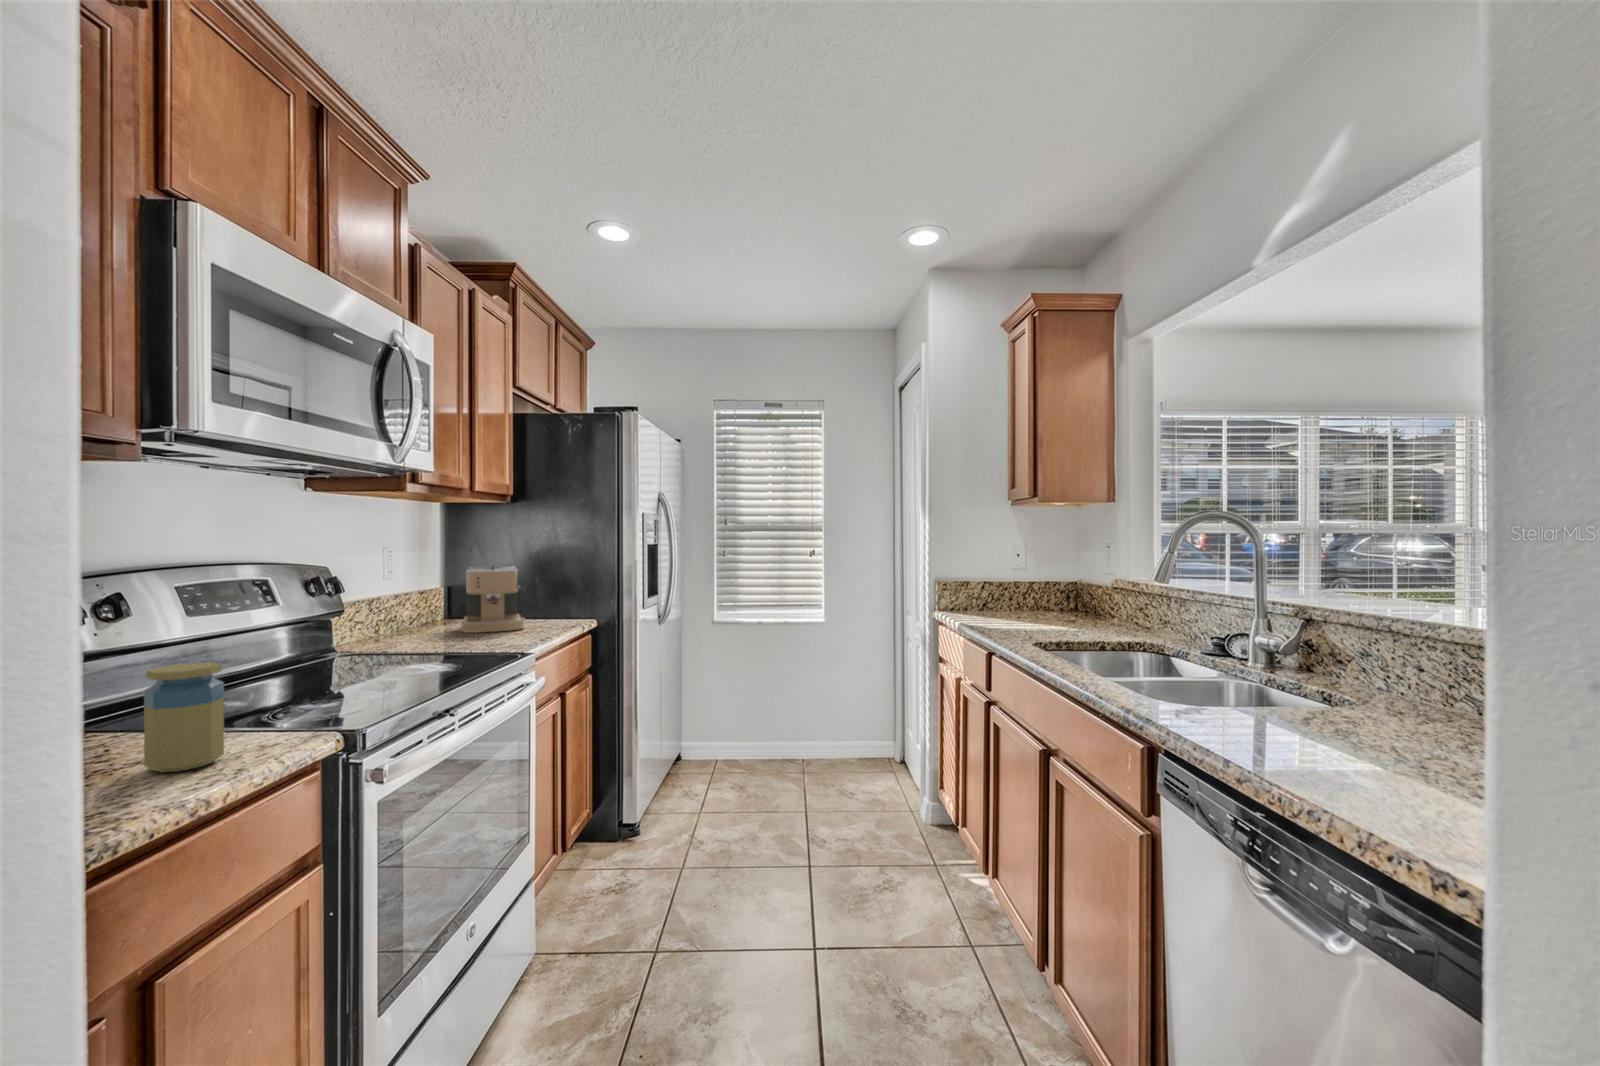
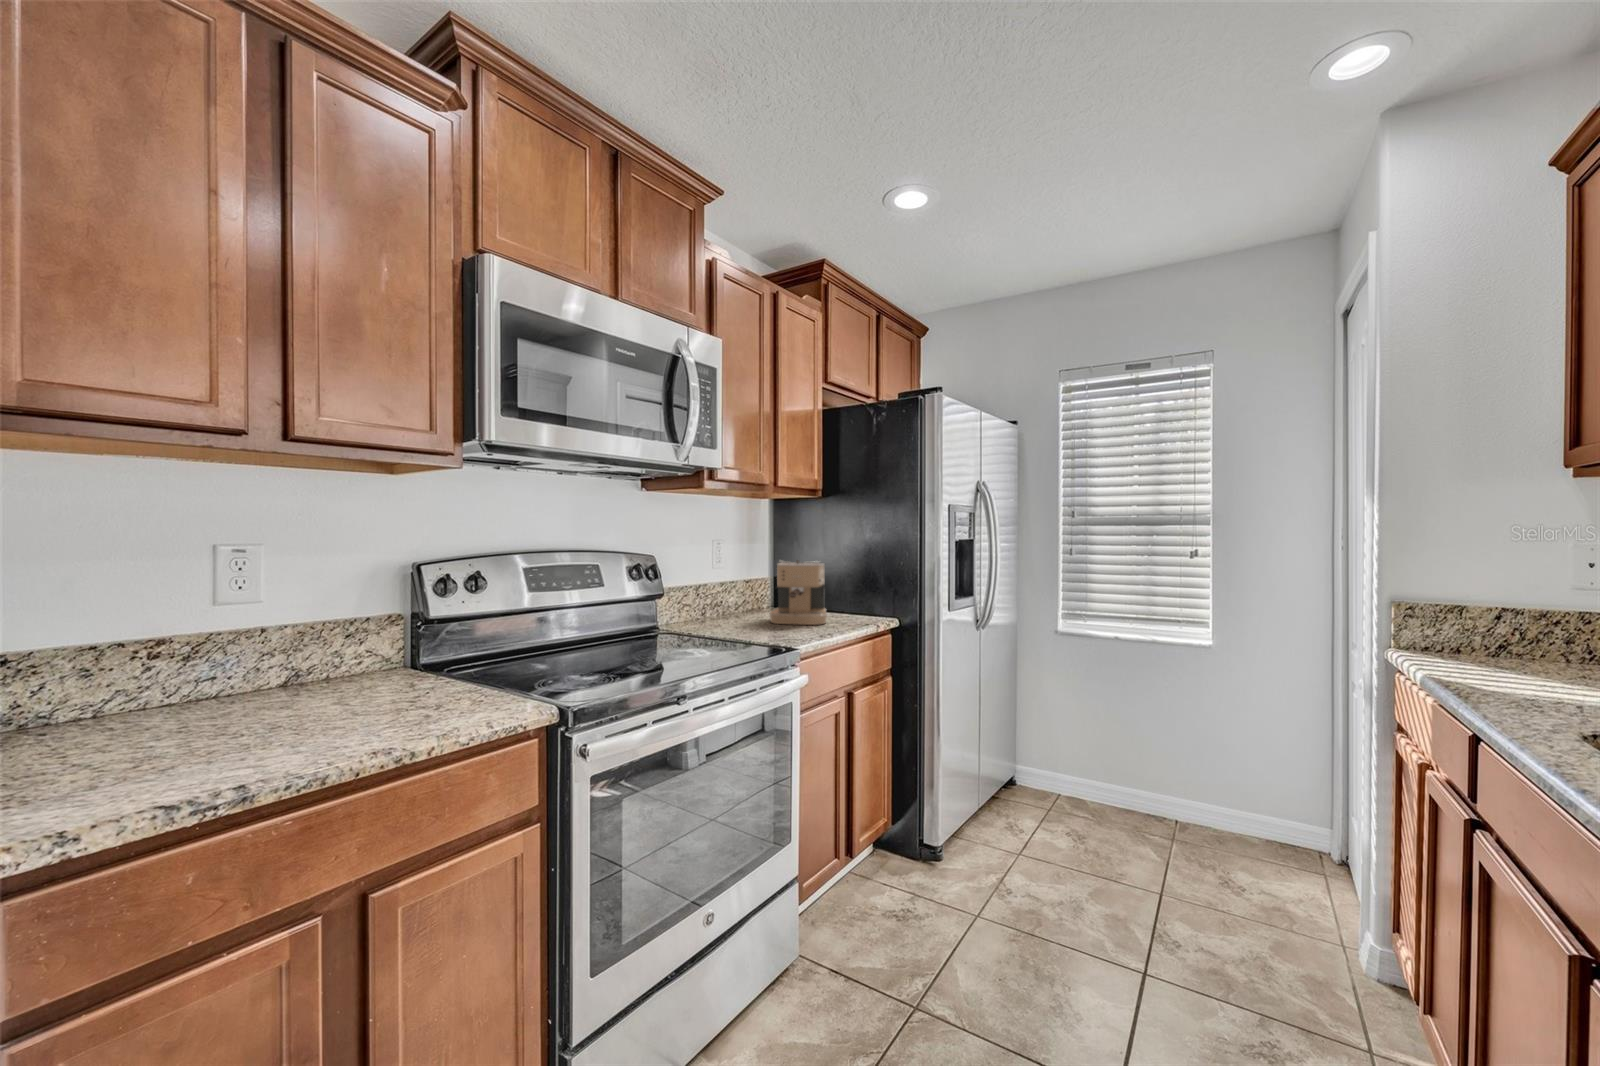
jar: present [144,662,224,773] -> none [410,633,462,722]

